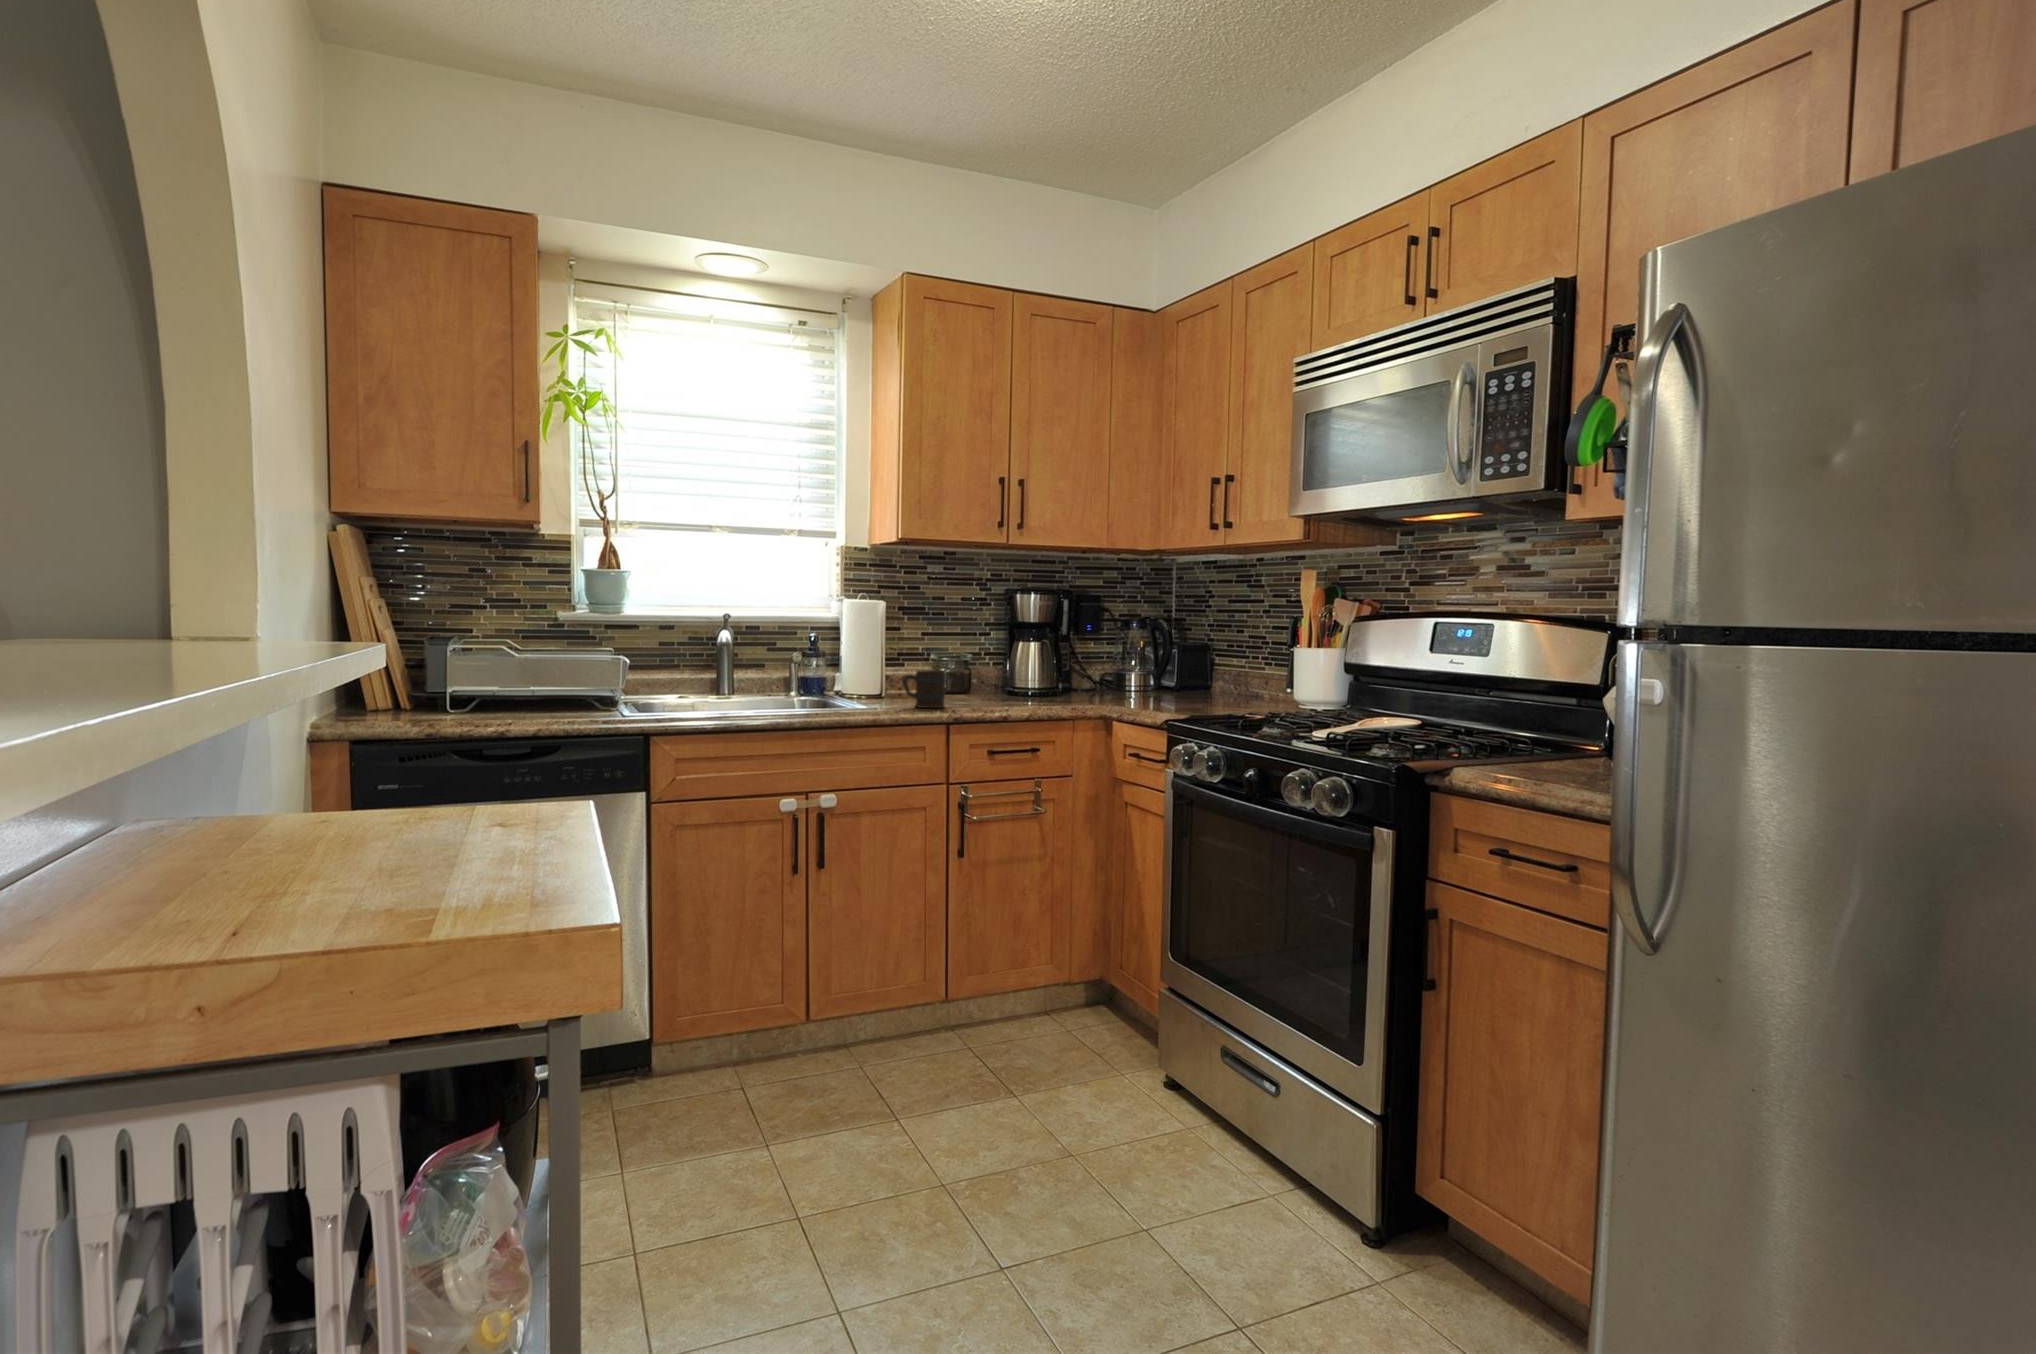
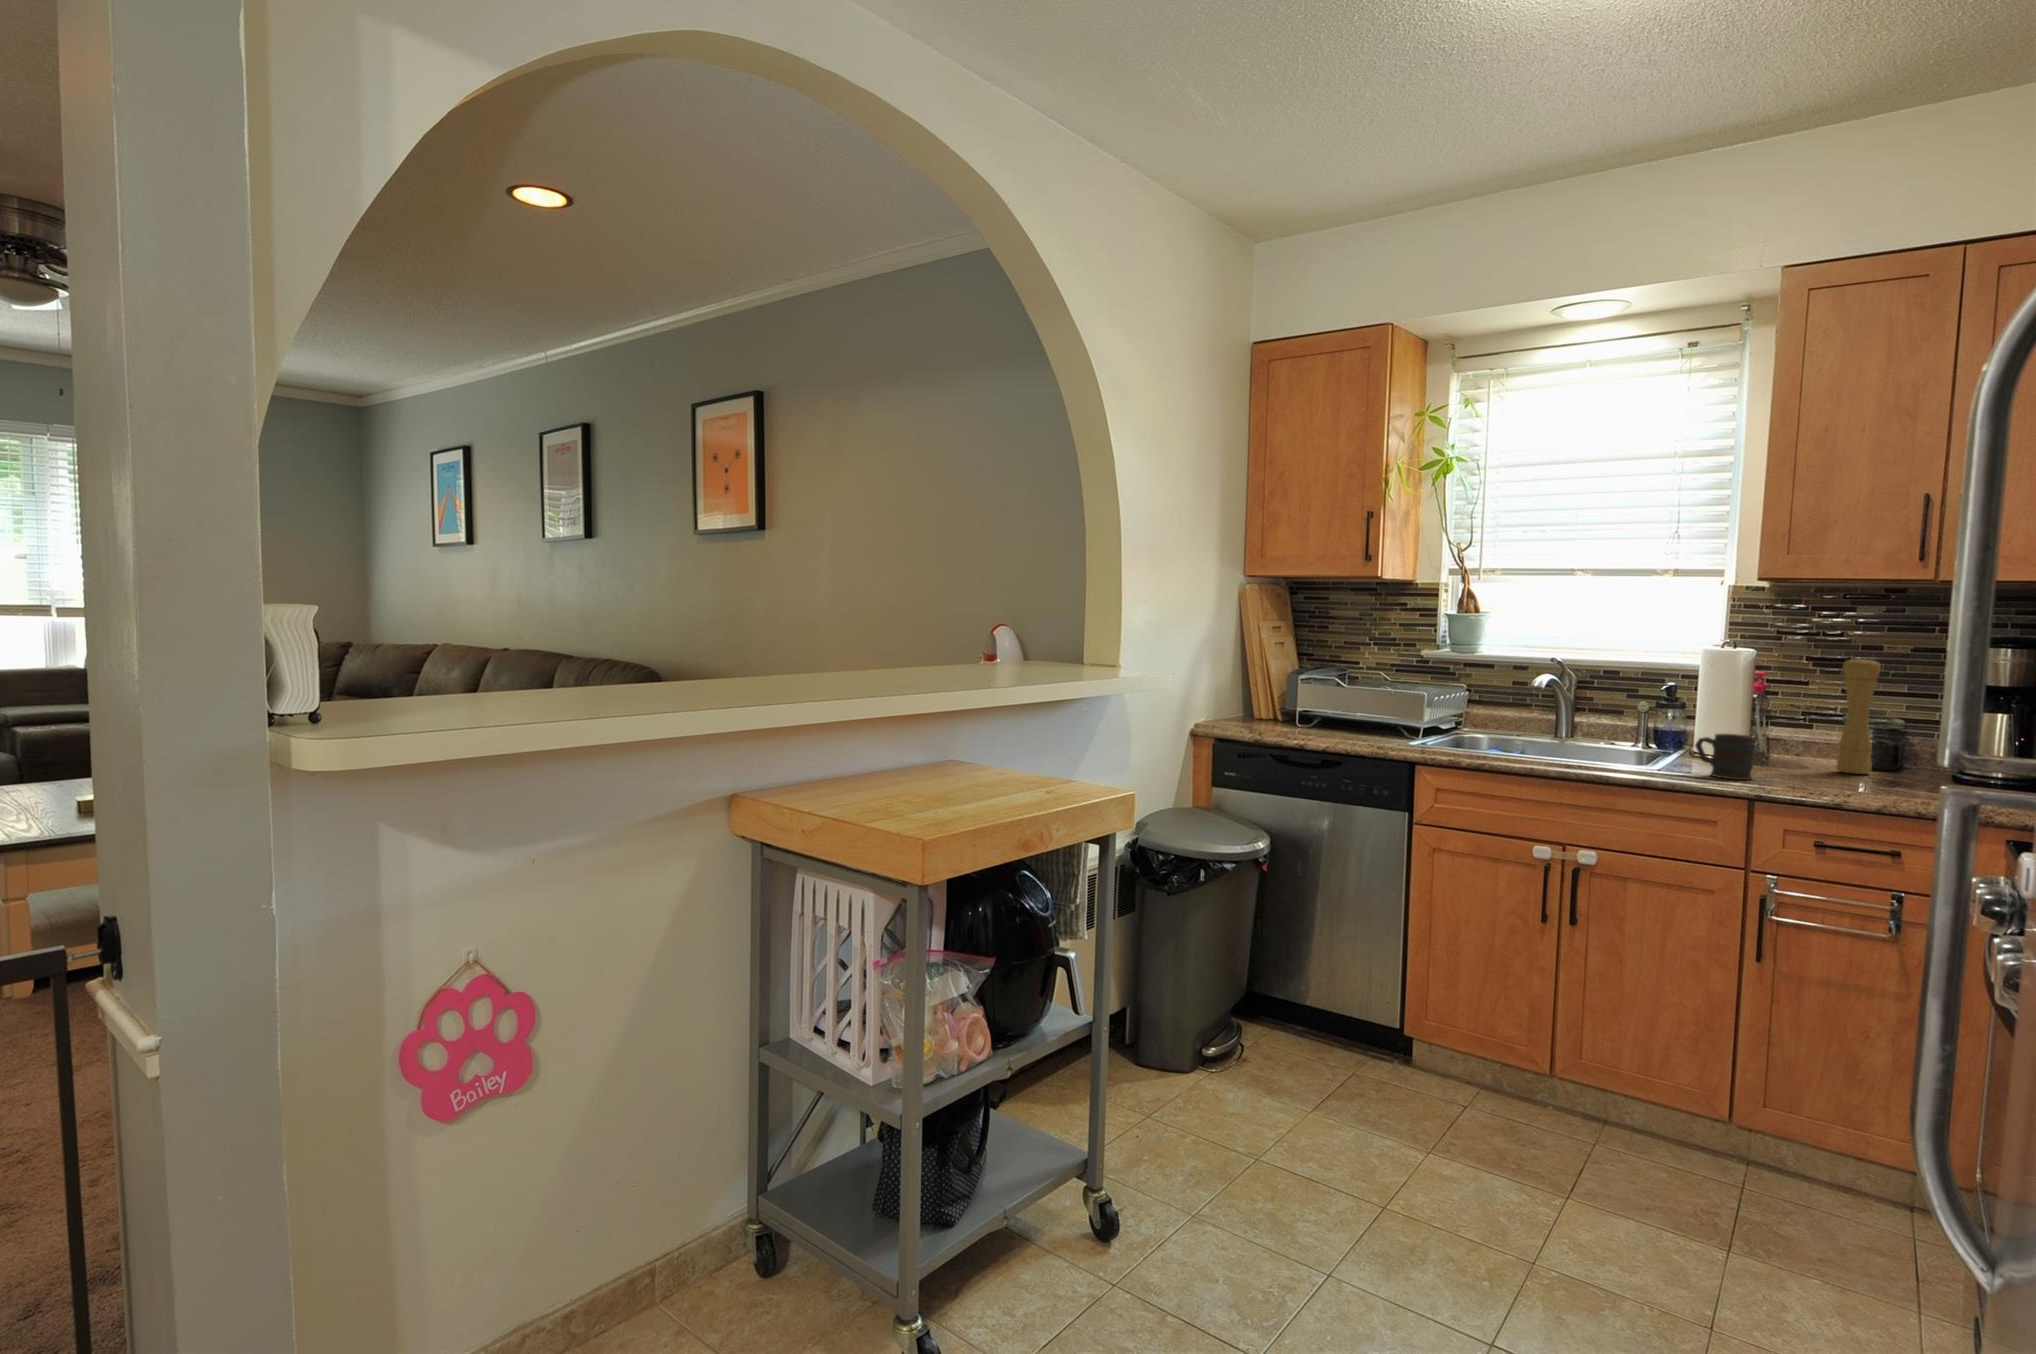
pepper mill: none [950,605,974,697] -> present [1836,658,1881,774]

